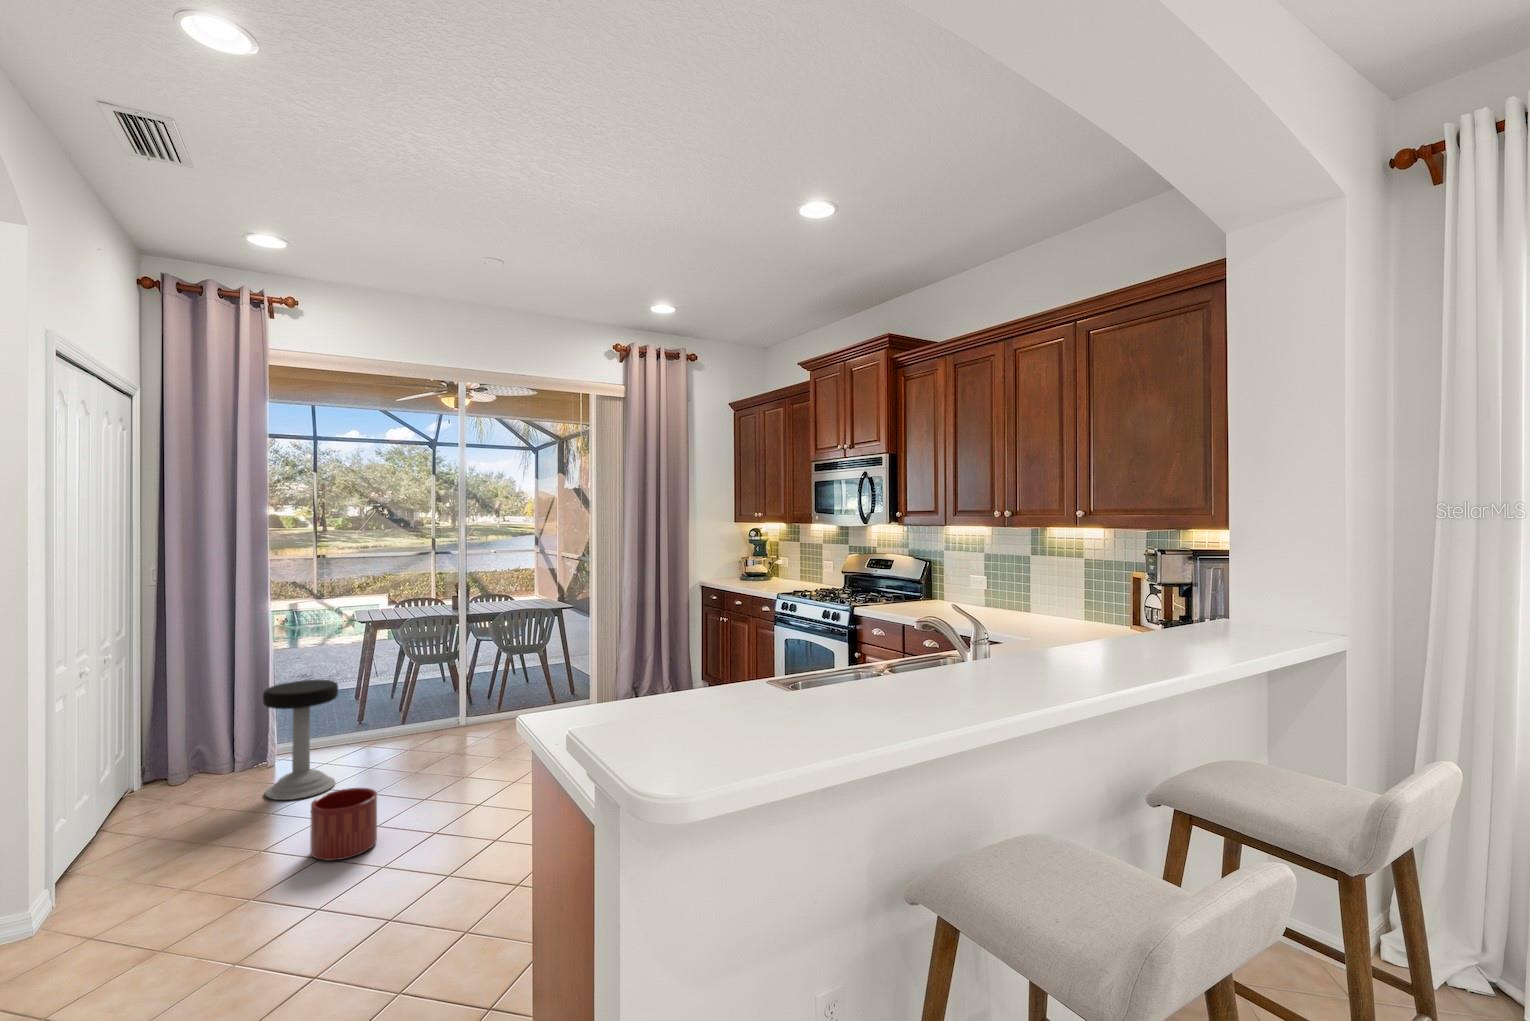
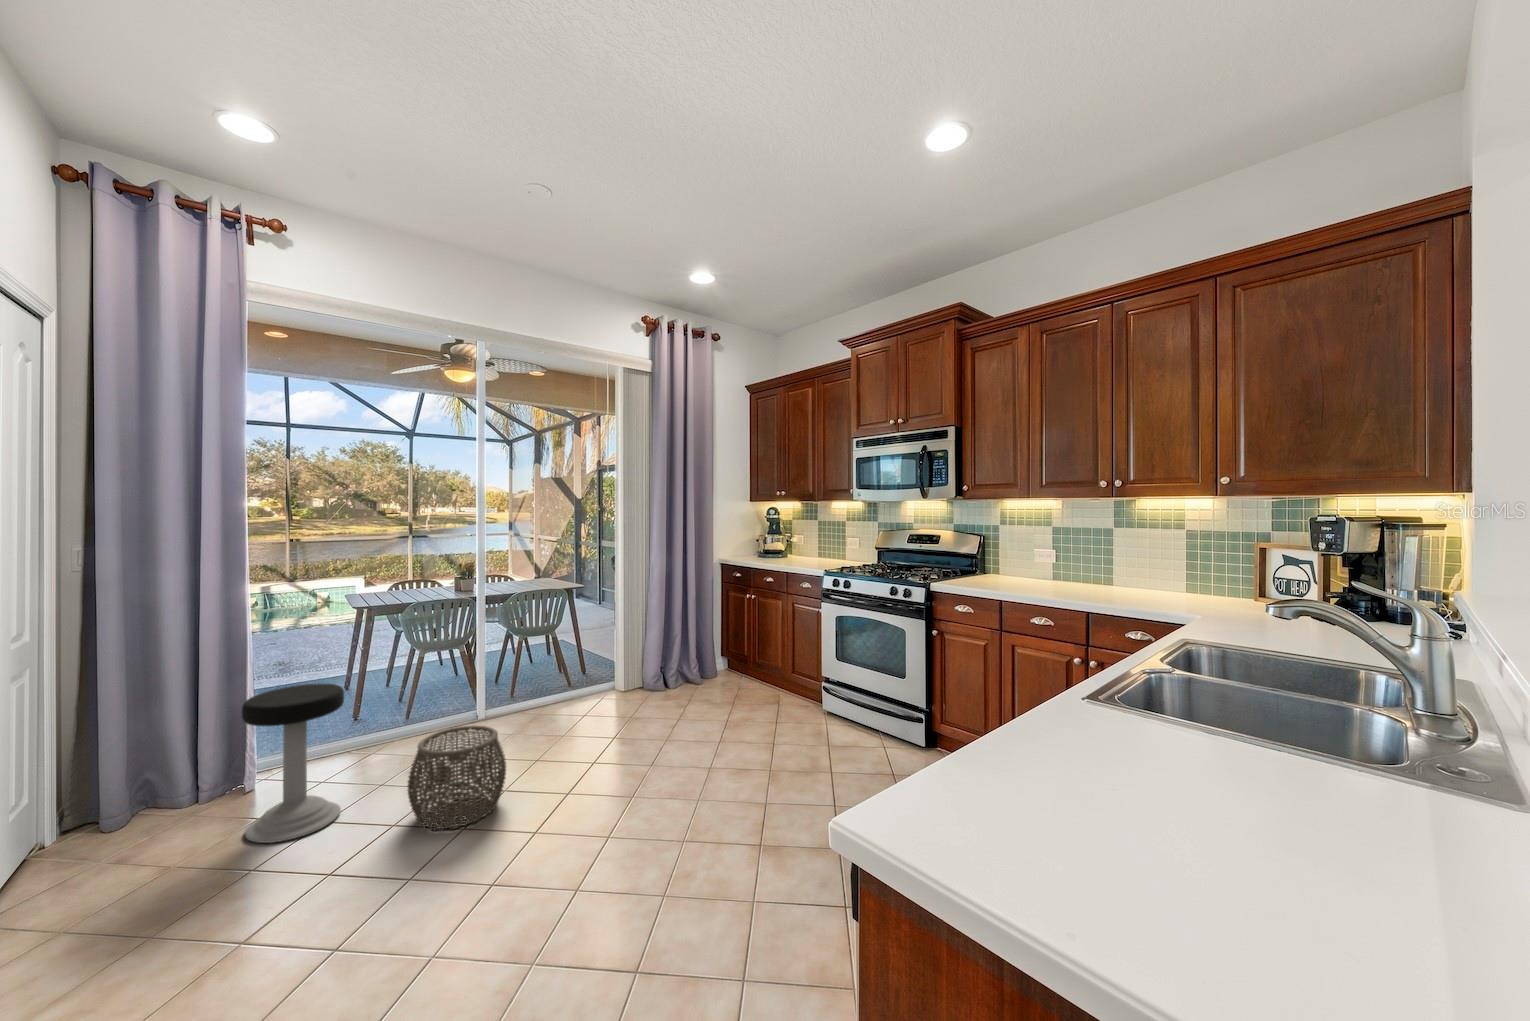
woven basket: none [382,720,463,800] -> present [407,726,506,830]
planter: present [310,788,377,861] -> none [322,832,416,946]

